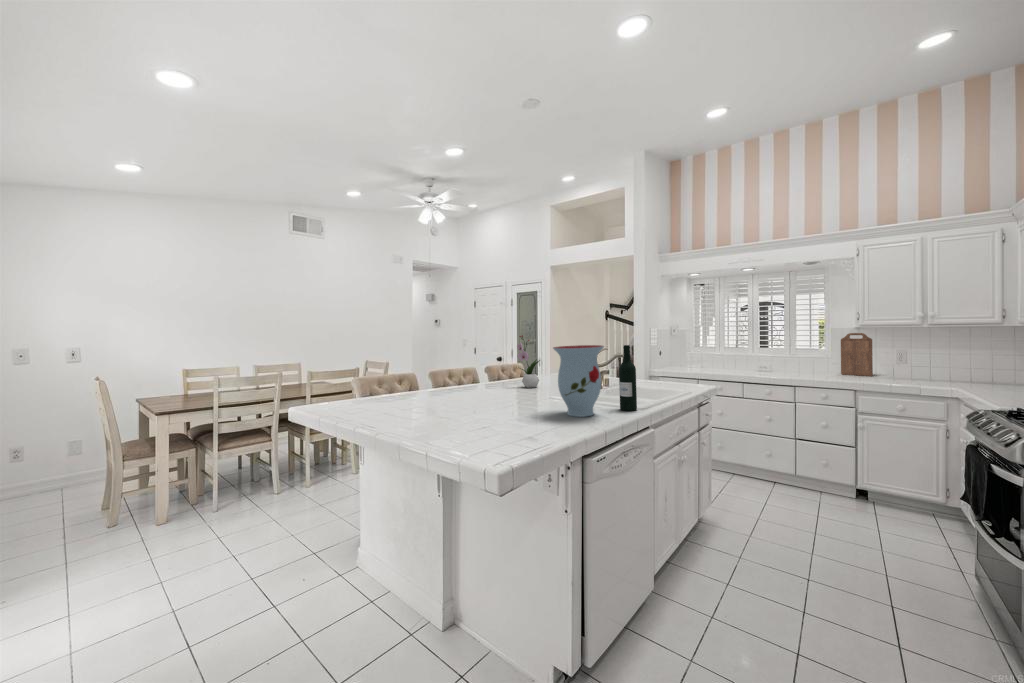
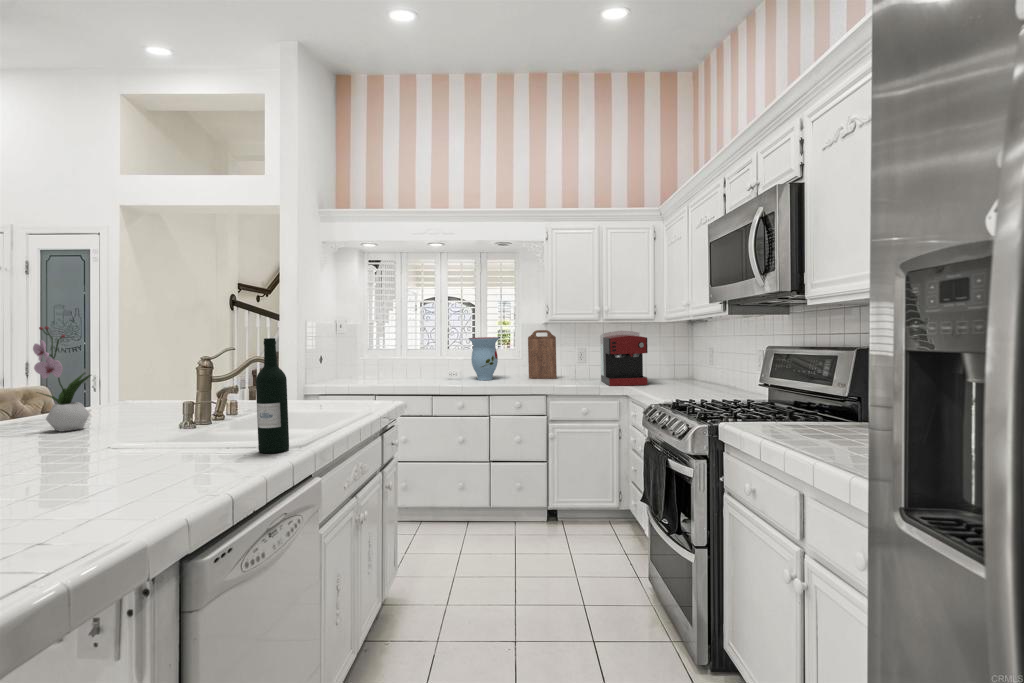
coffee maker: none [927,334,991,389] -> present [600,331,648,386]
vase: present [553,345,604,417] -> present [469,337,499,380]

